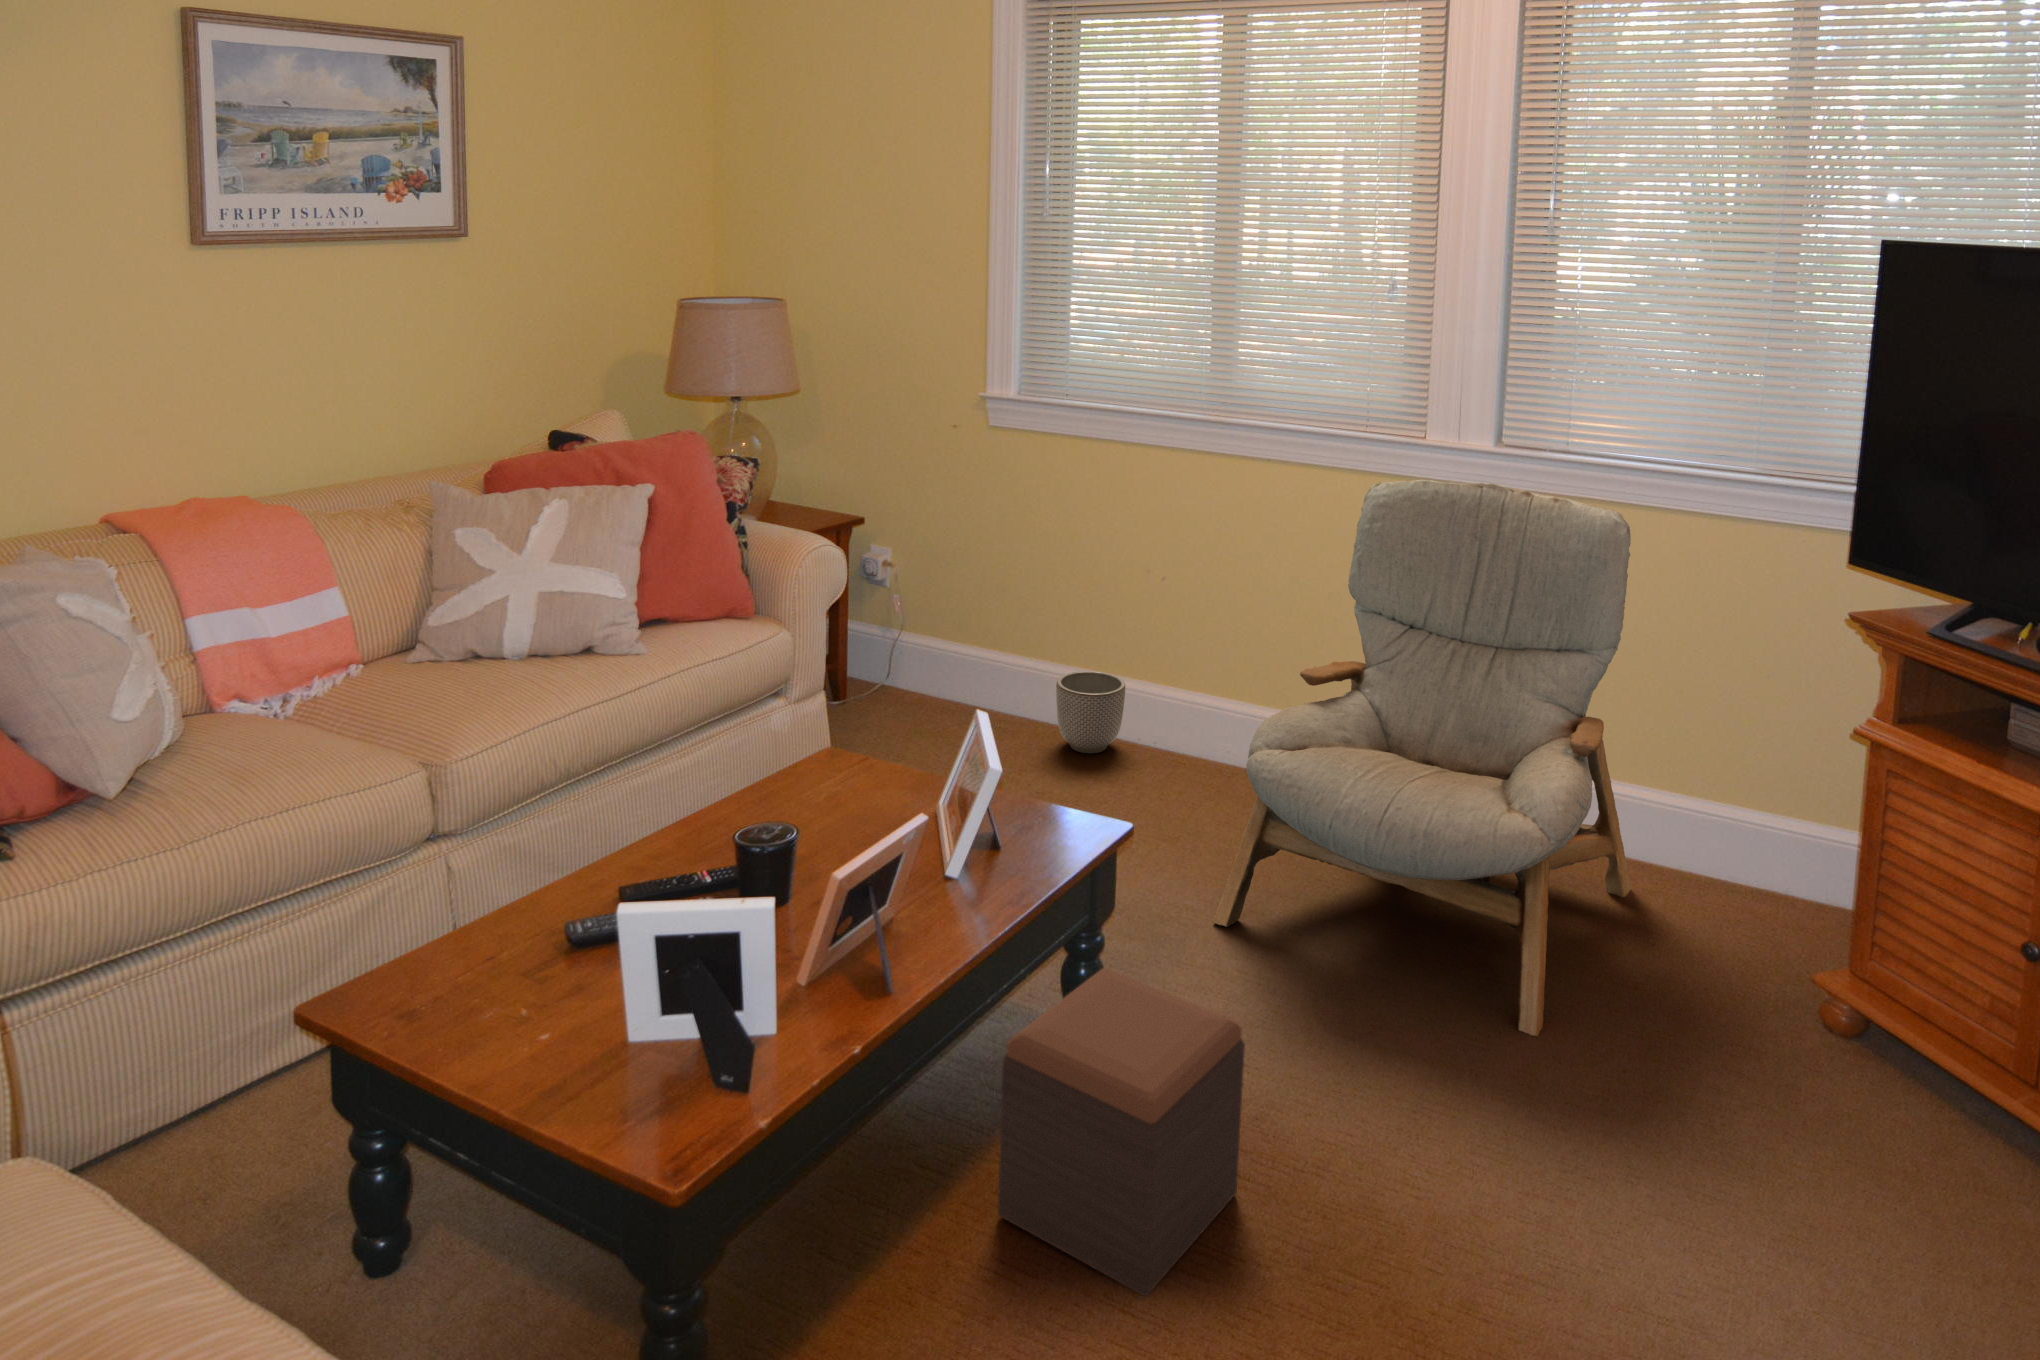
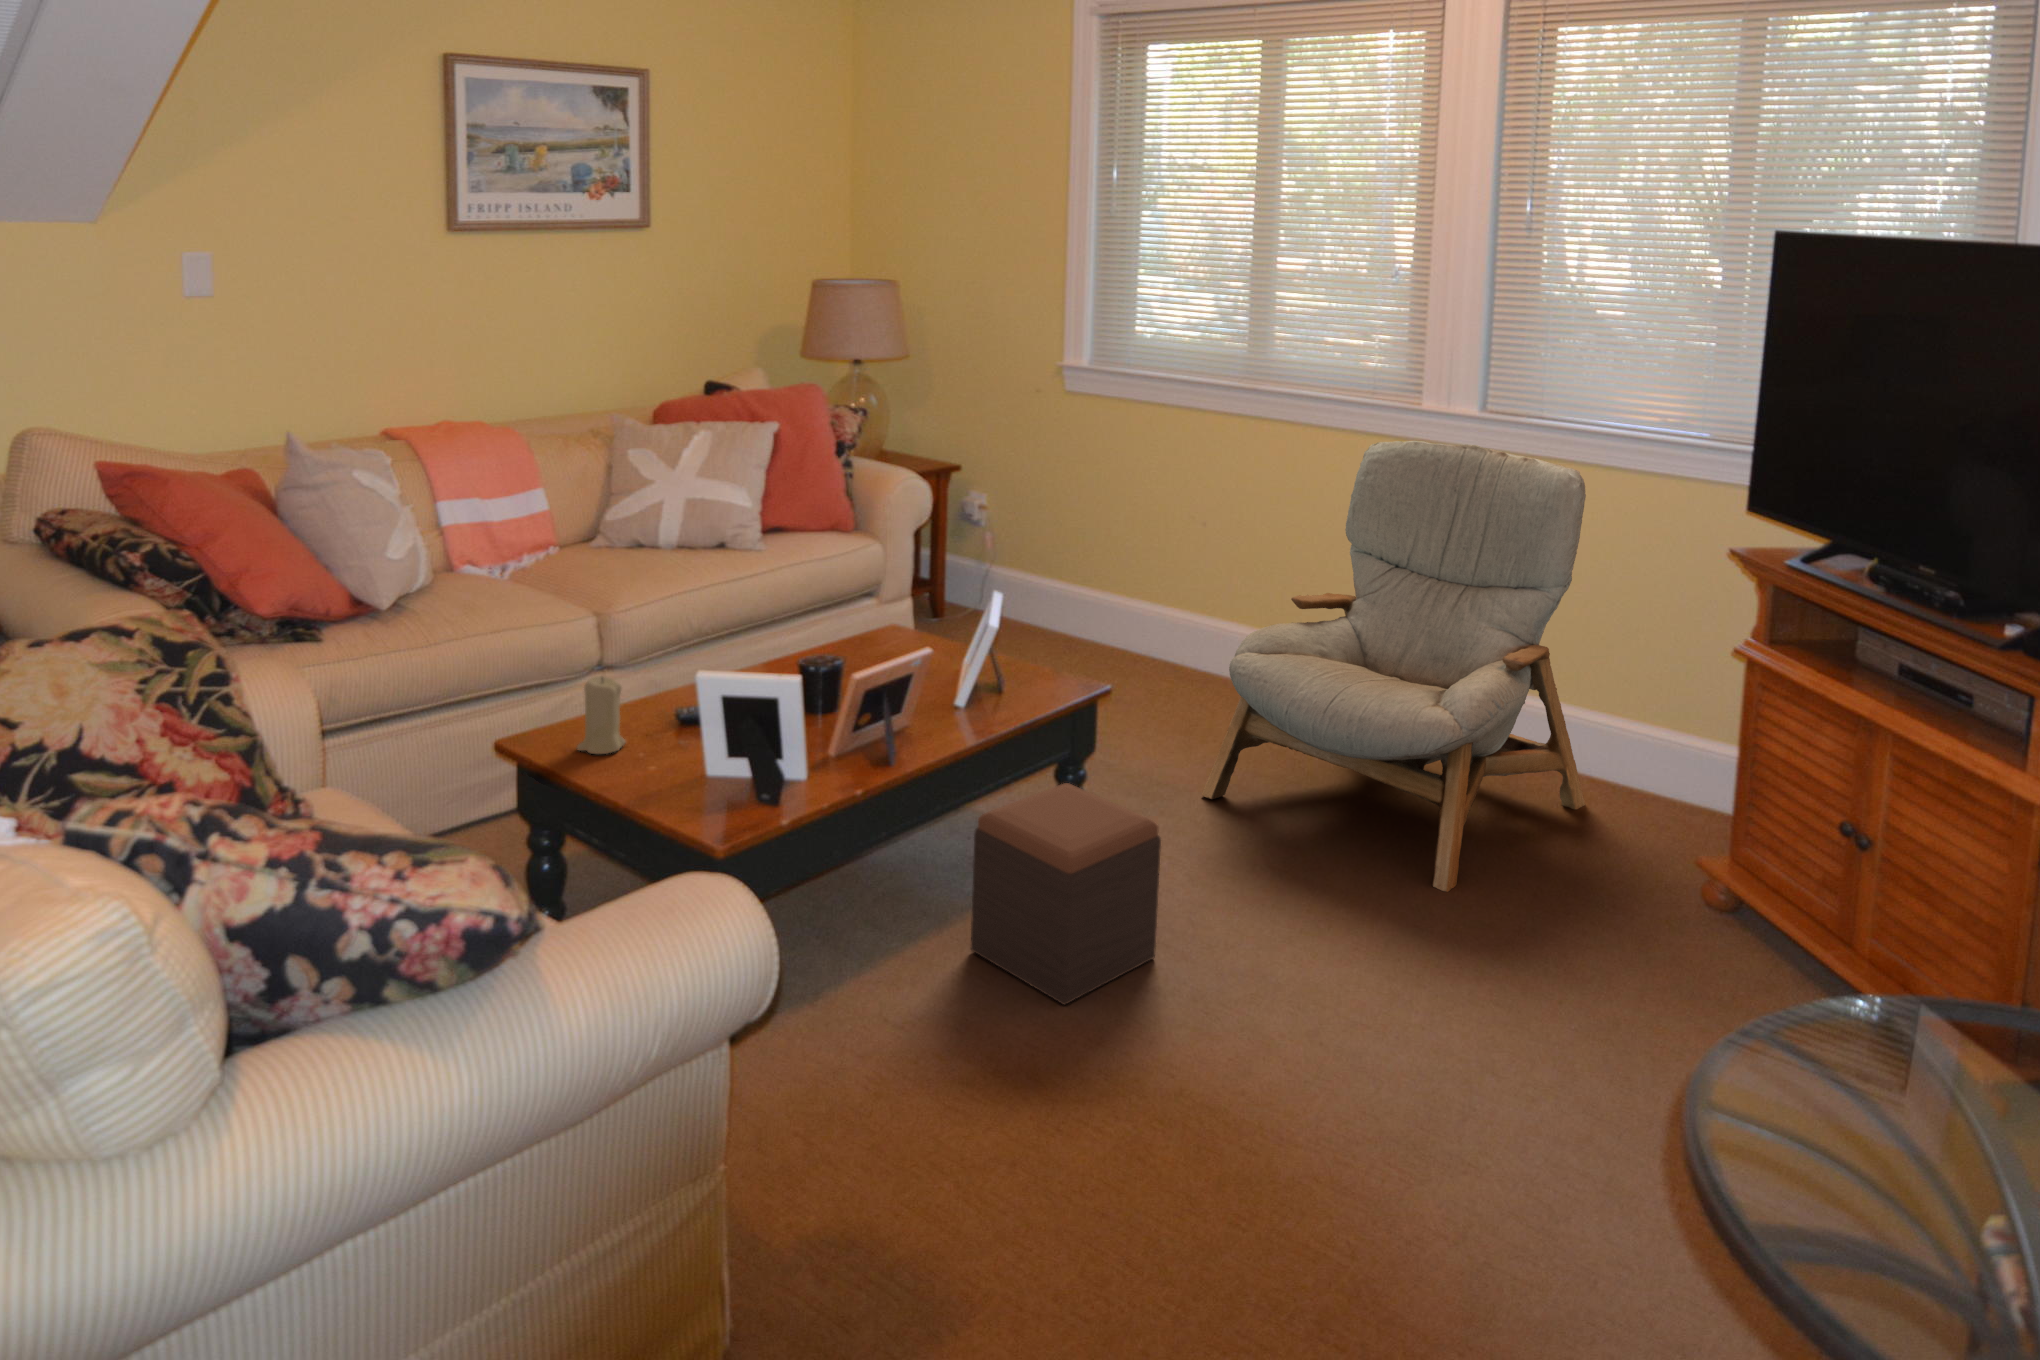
planter: present [1056,671,1126,753] -> none [1112,606,1172,675]
candle: none [431,902,505,1021] -> present [577,676,625,754]

